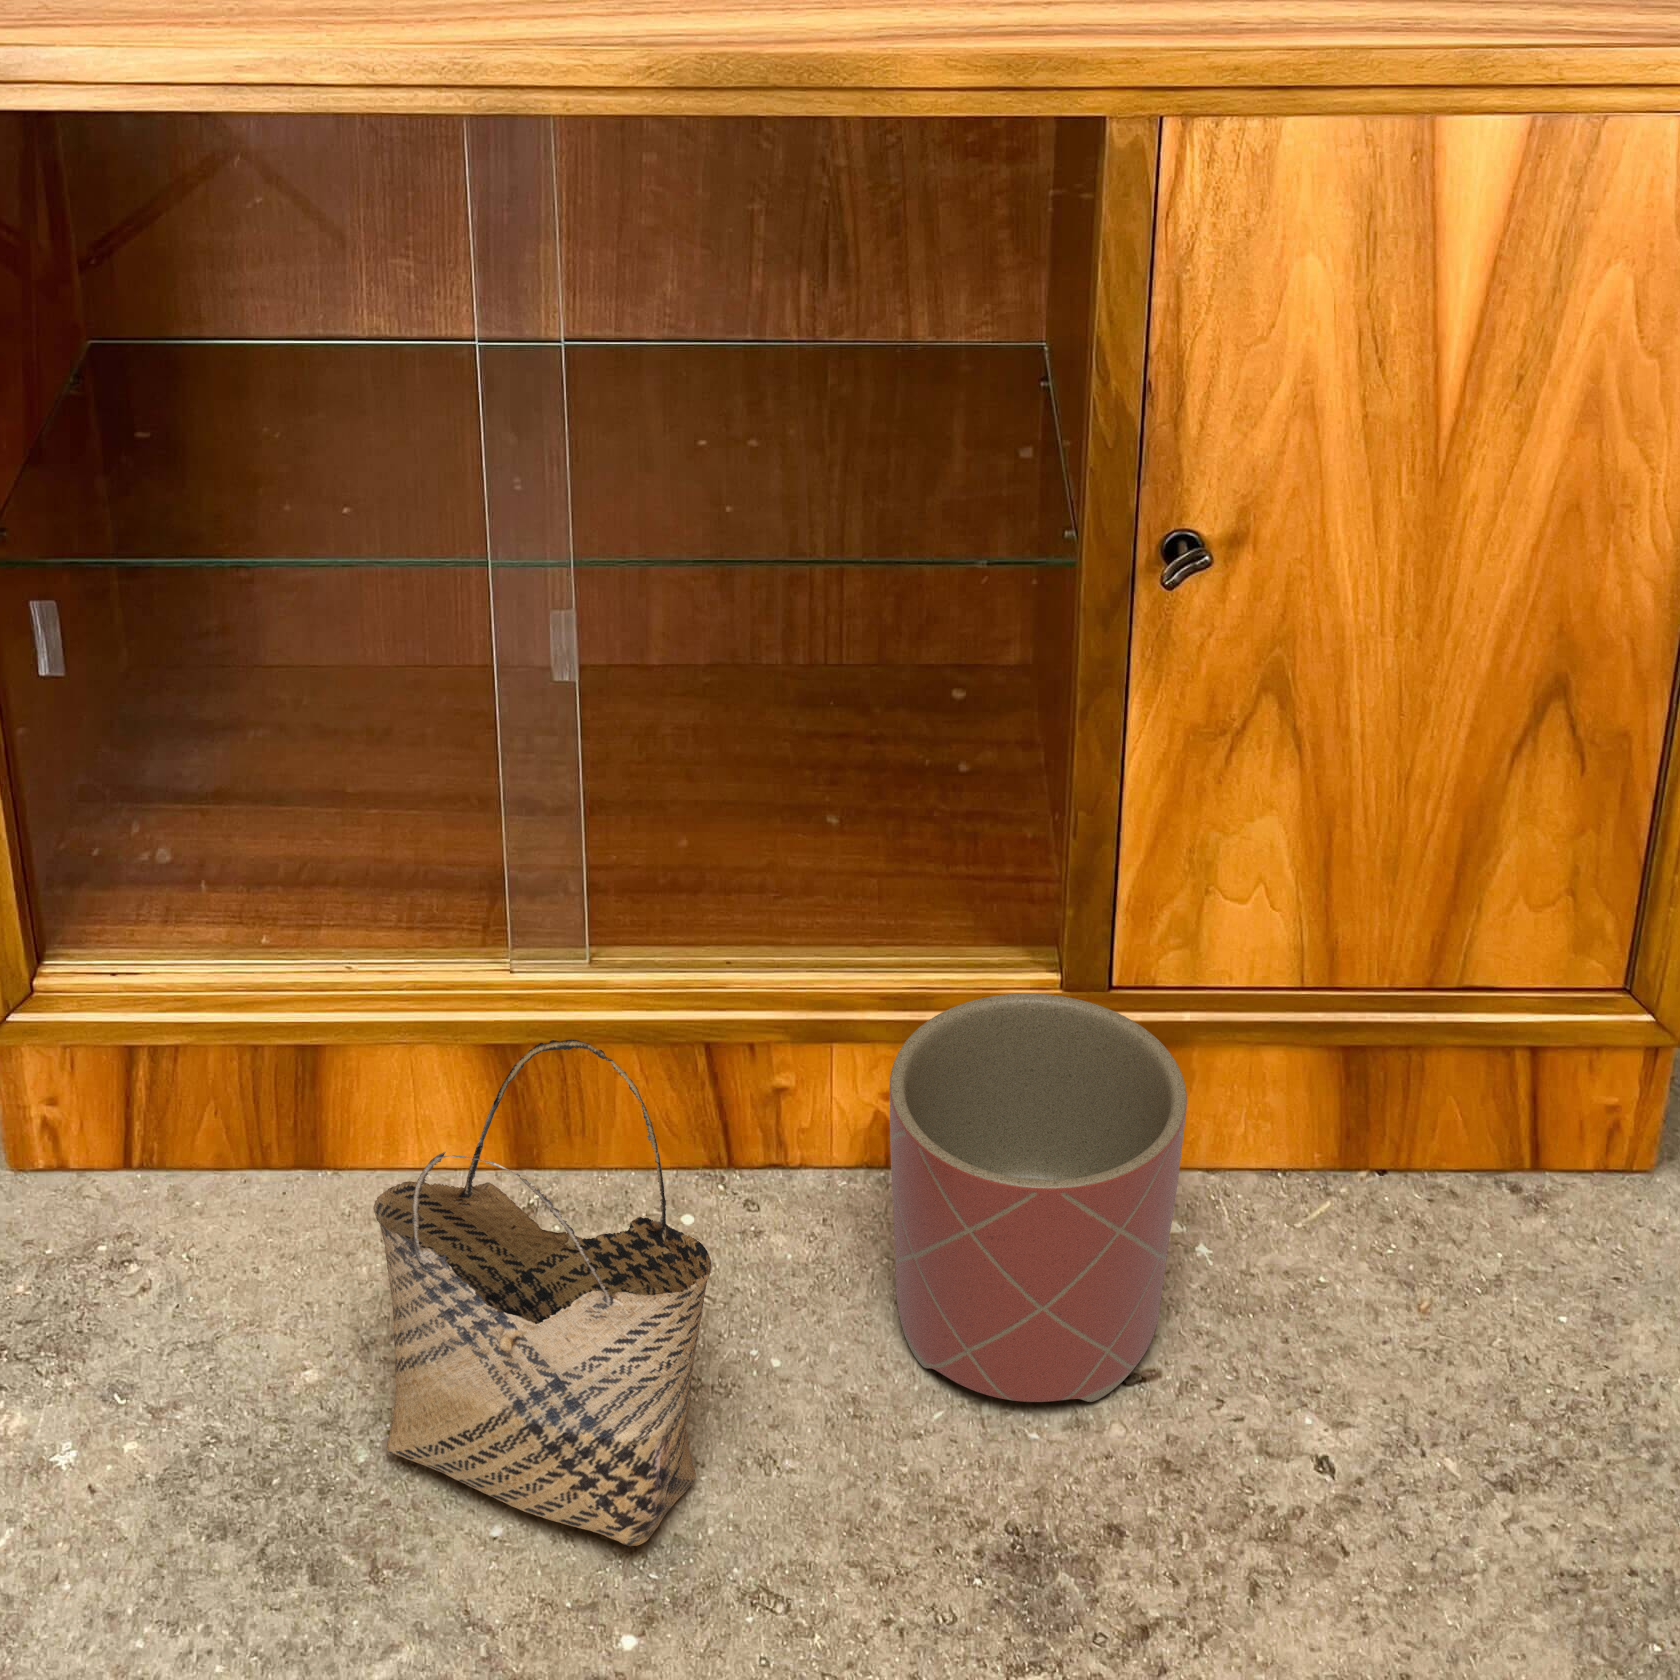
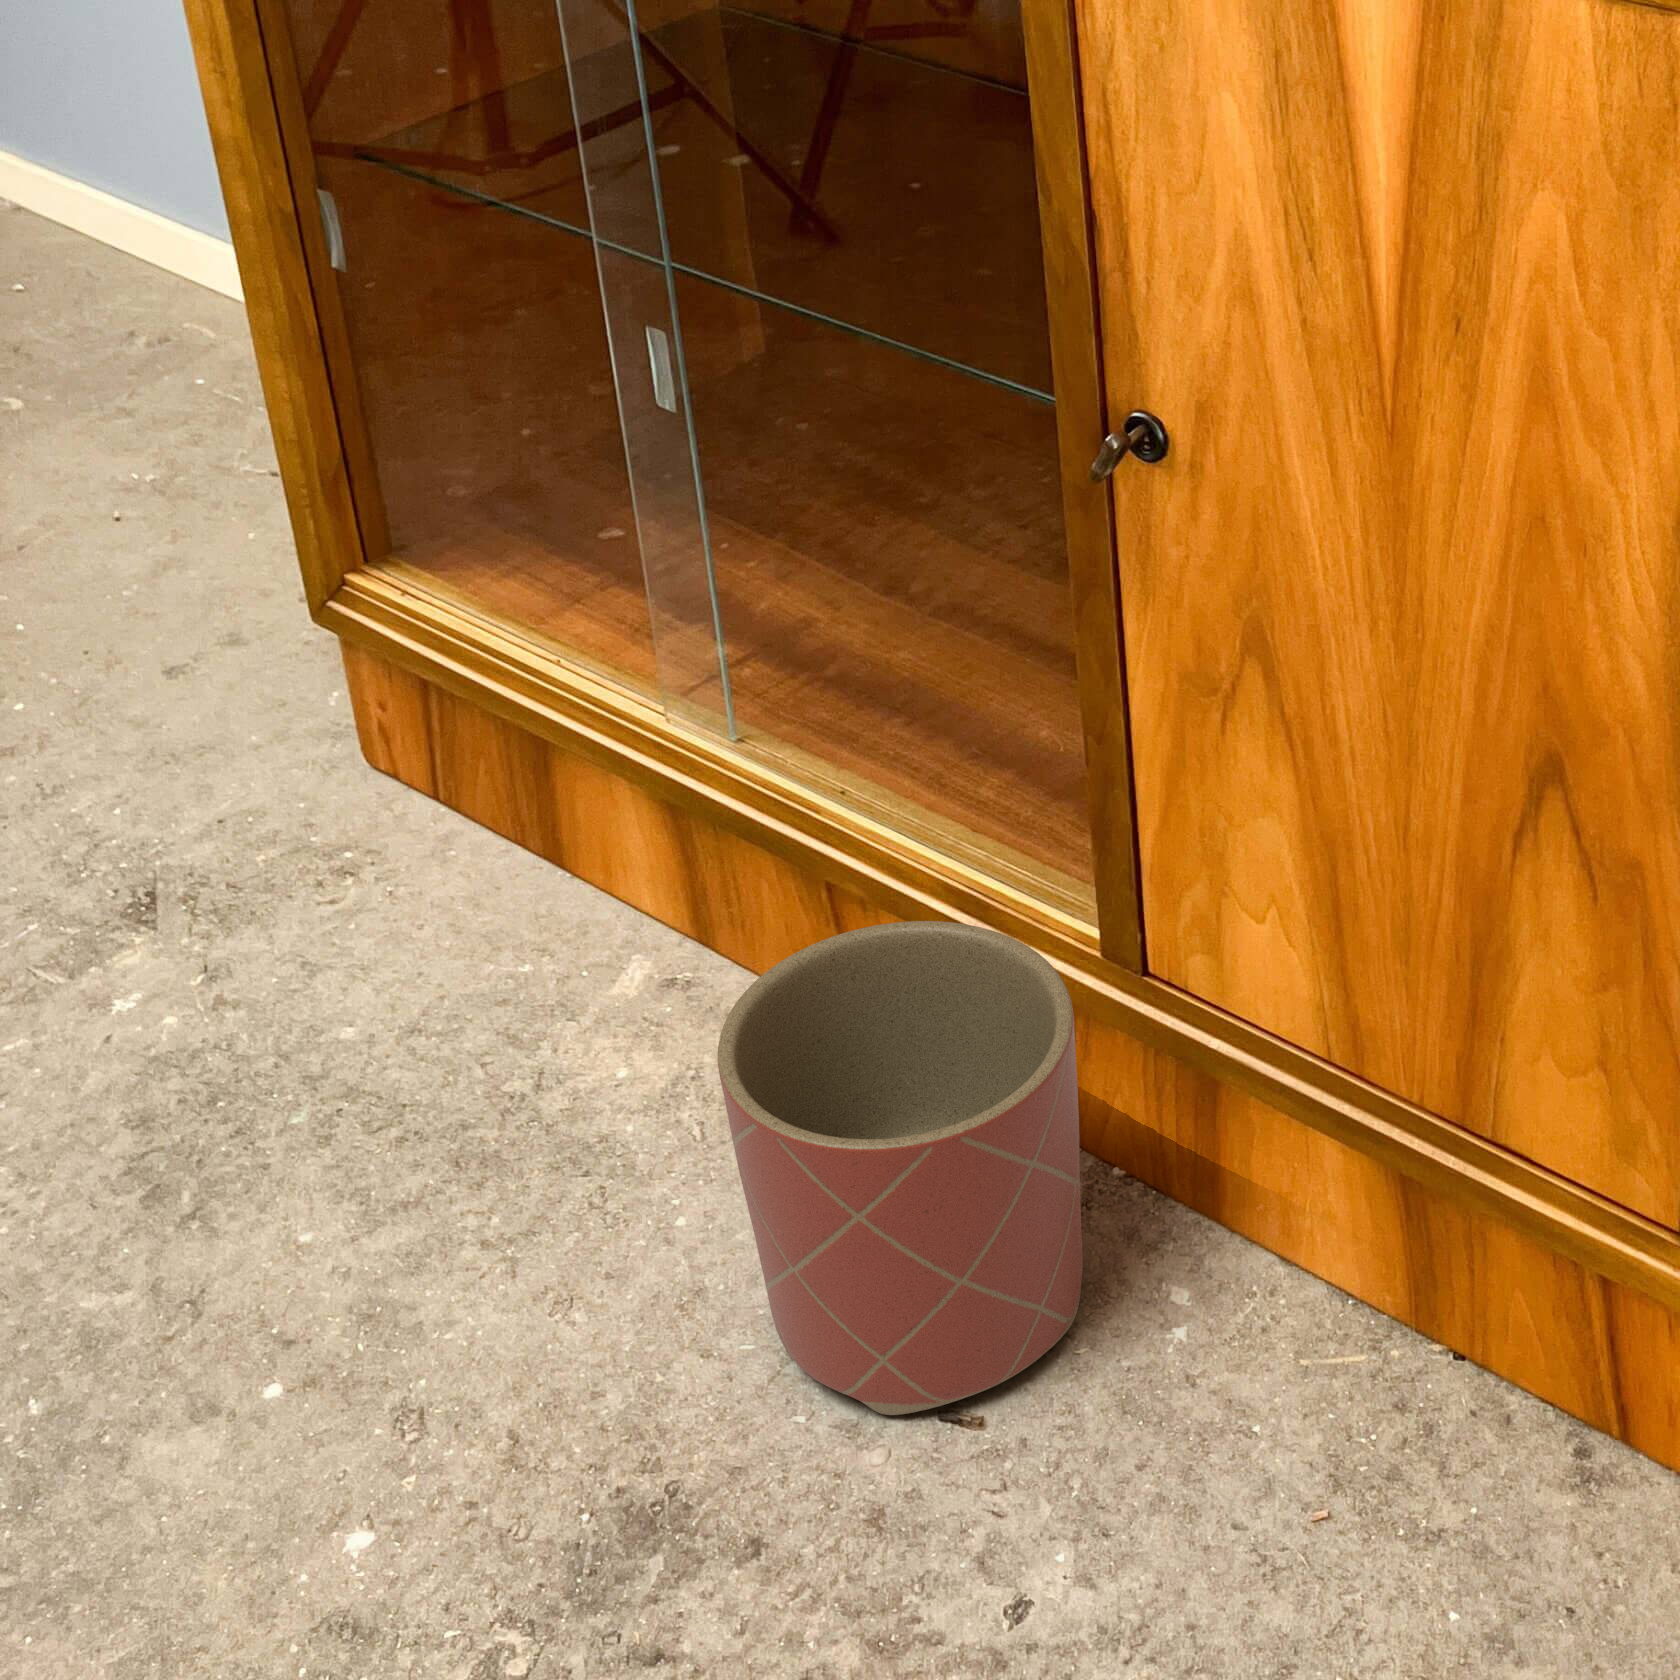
woven basket: present [374,1040,711,1546] -> none [206,766,495,1310]

